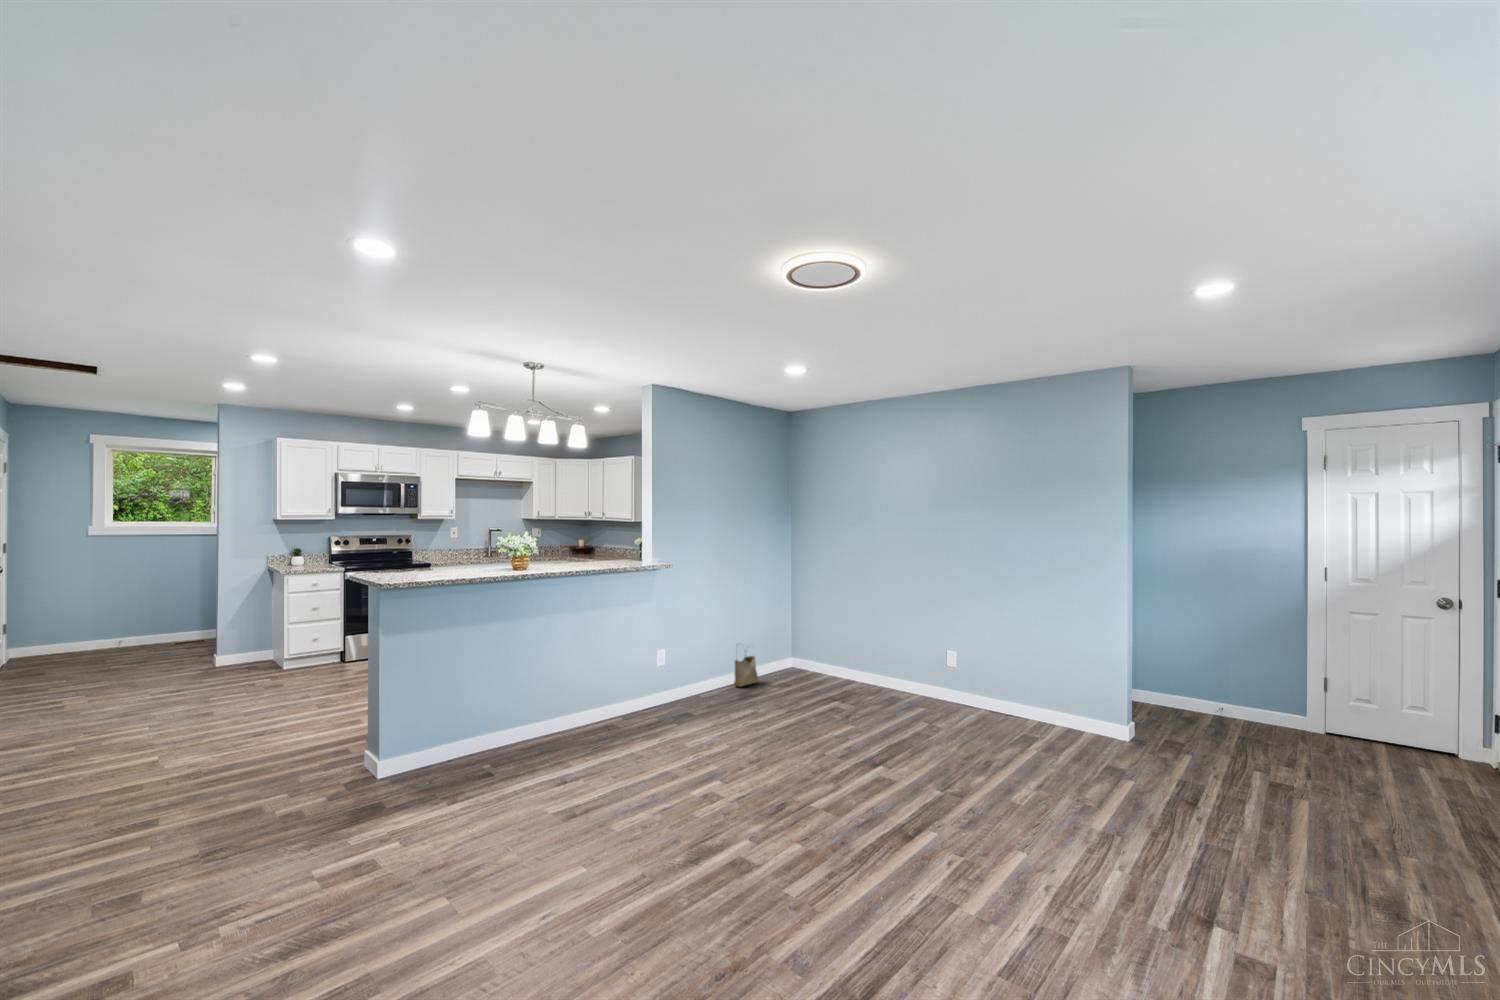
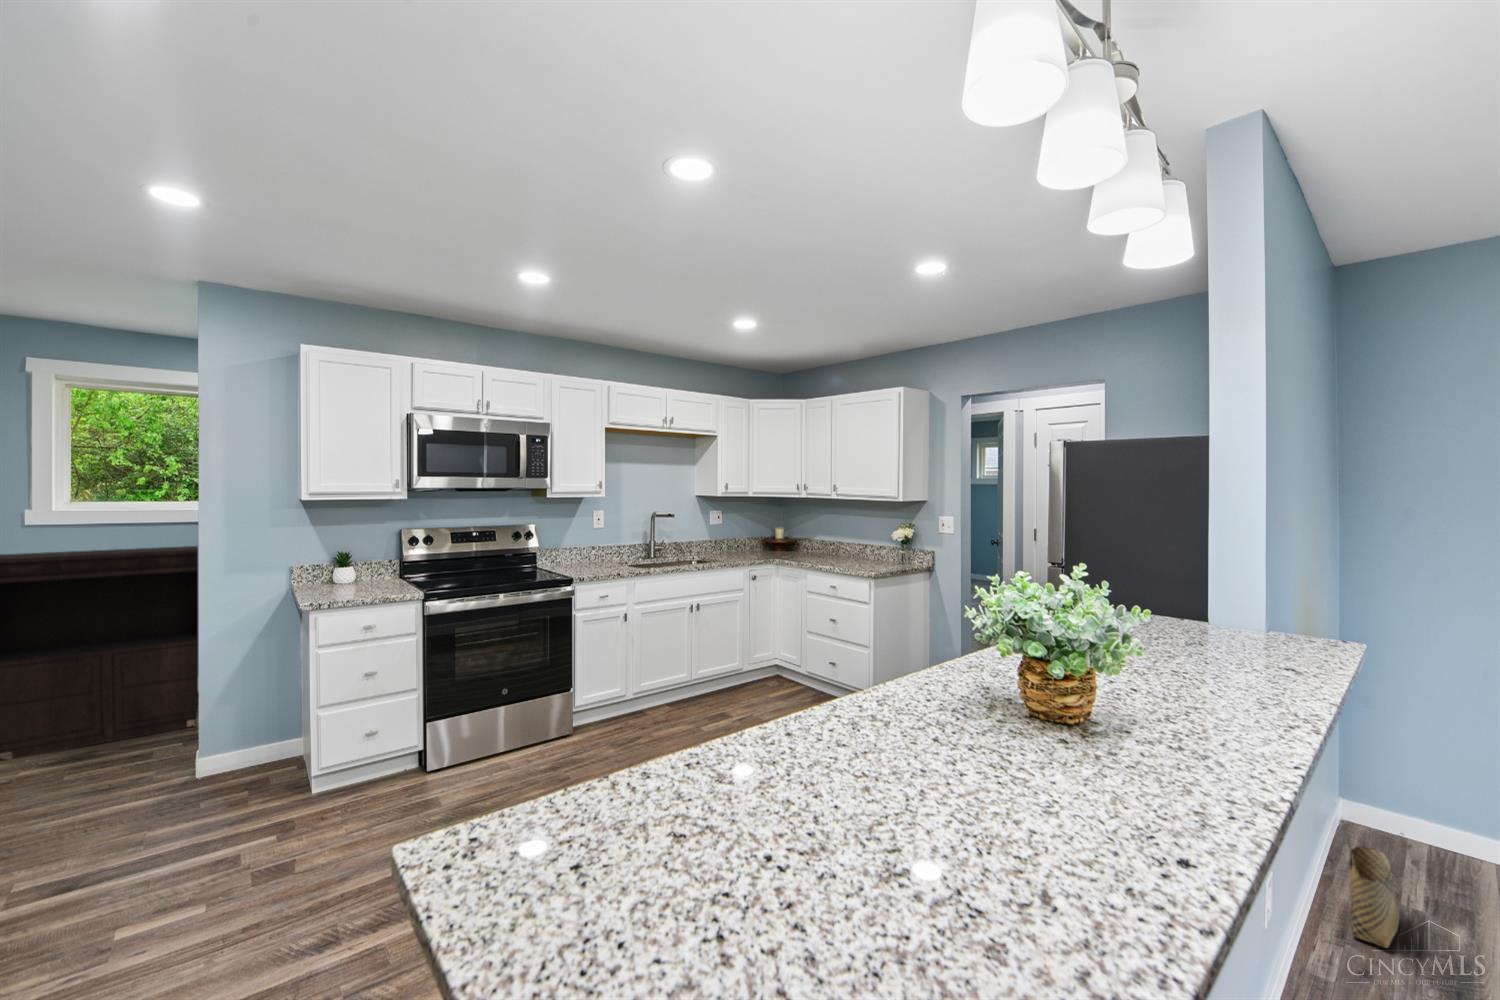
console table: none [62,547,220,670] -> present [0,546,198,761]

